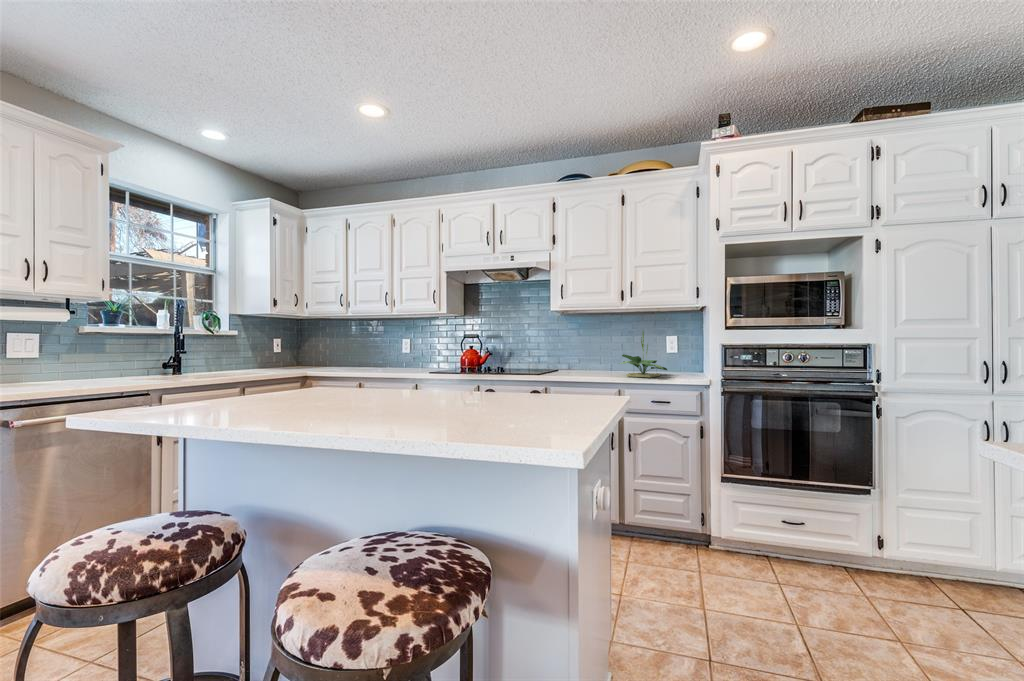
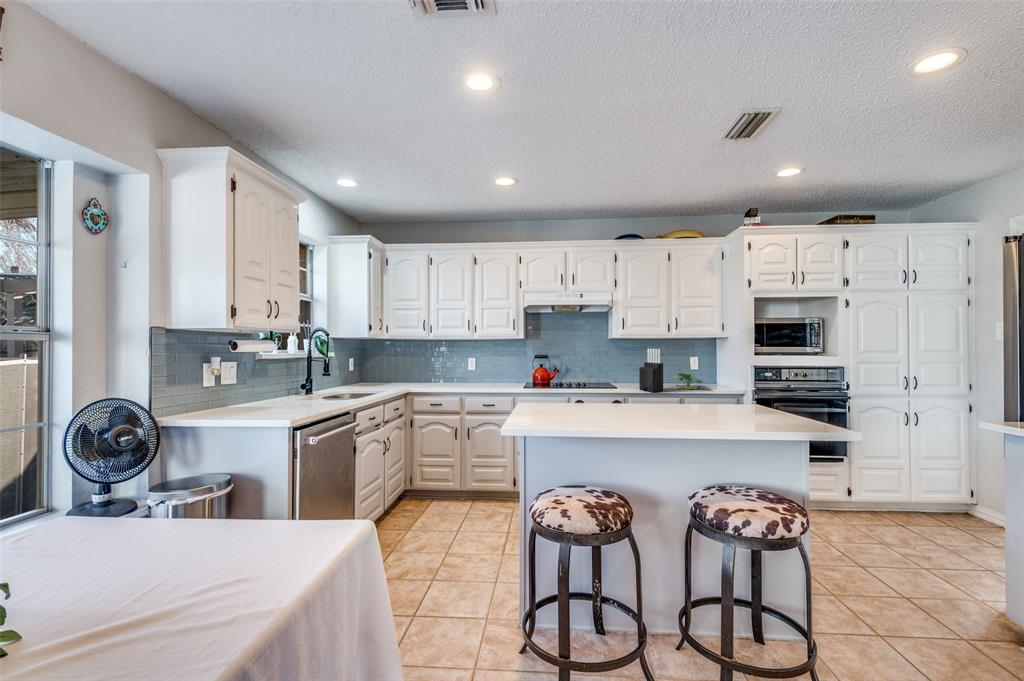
knife block: none [571,321,596,379] -> present [639,349,663,392]

